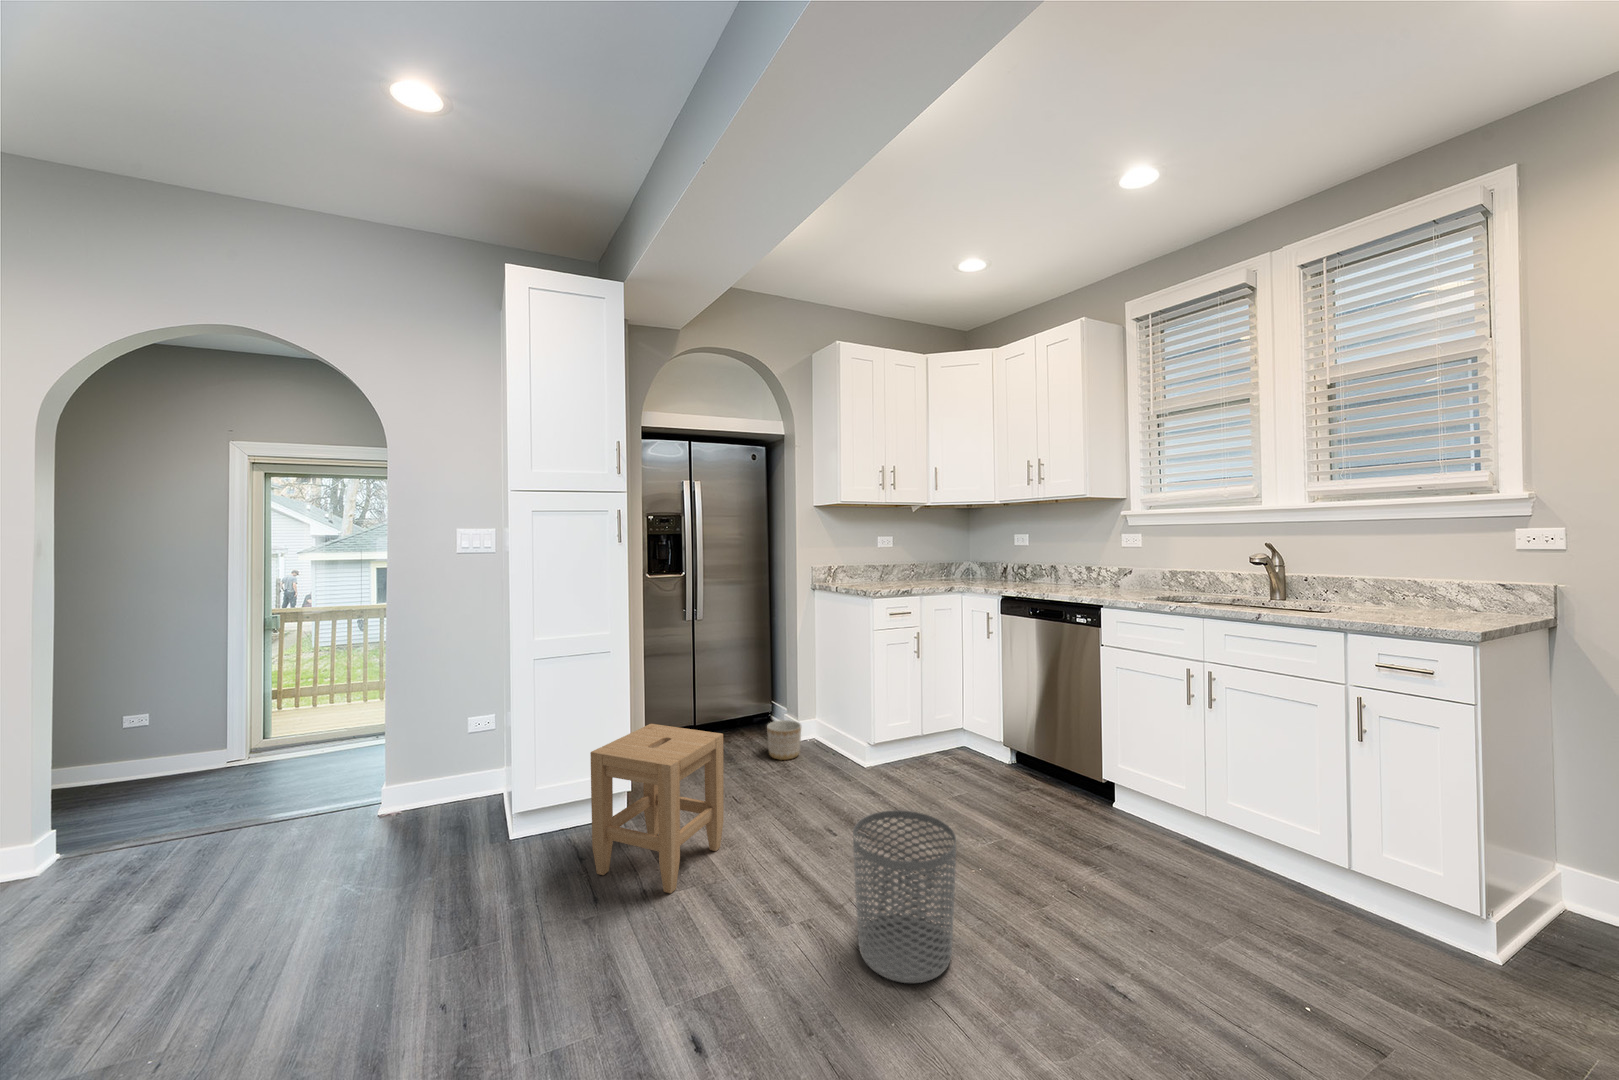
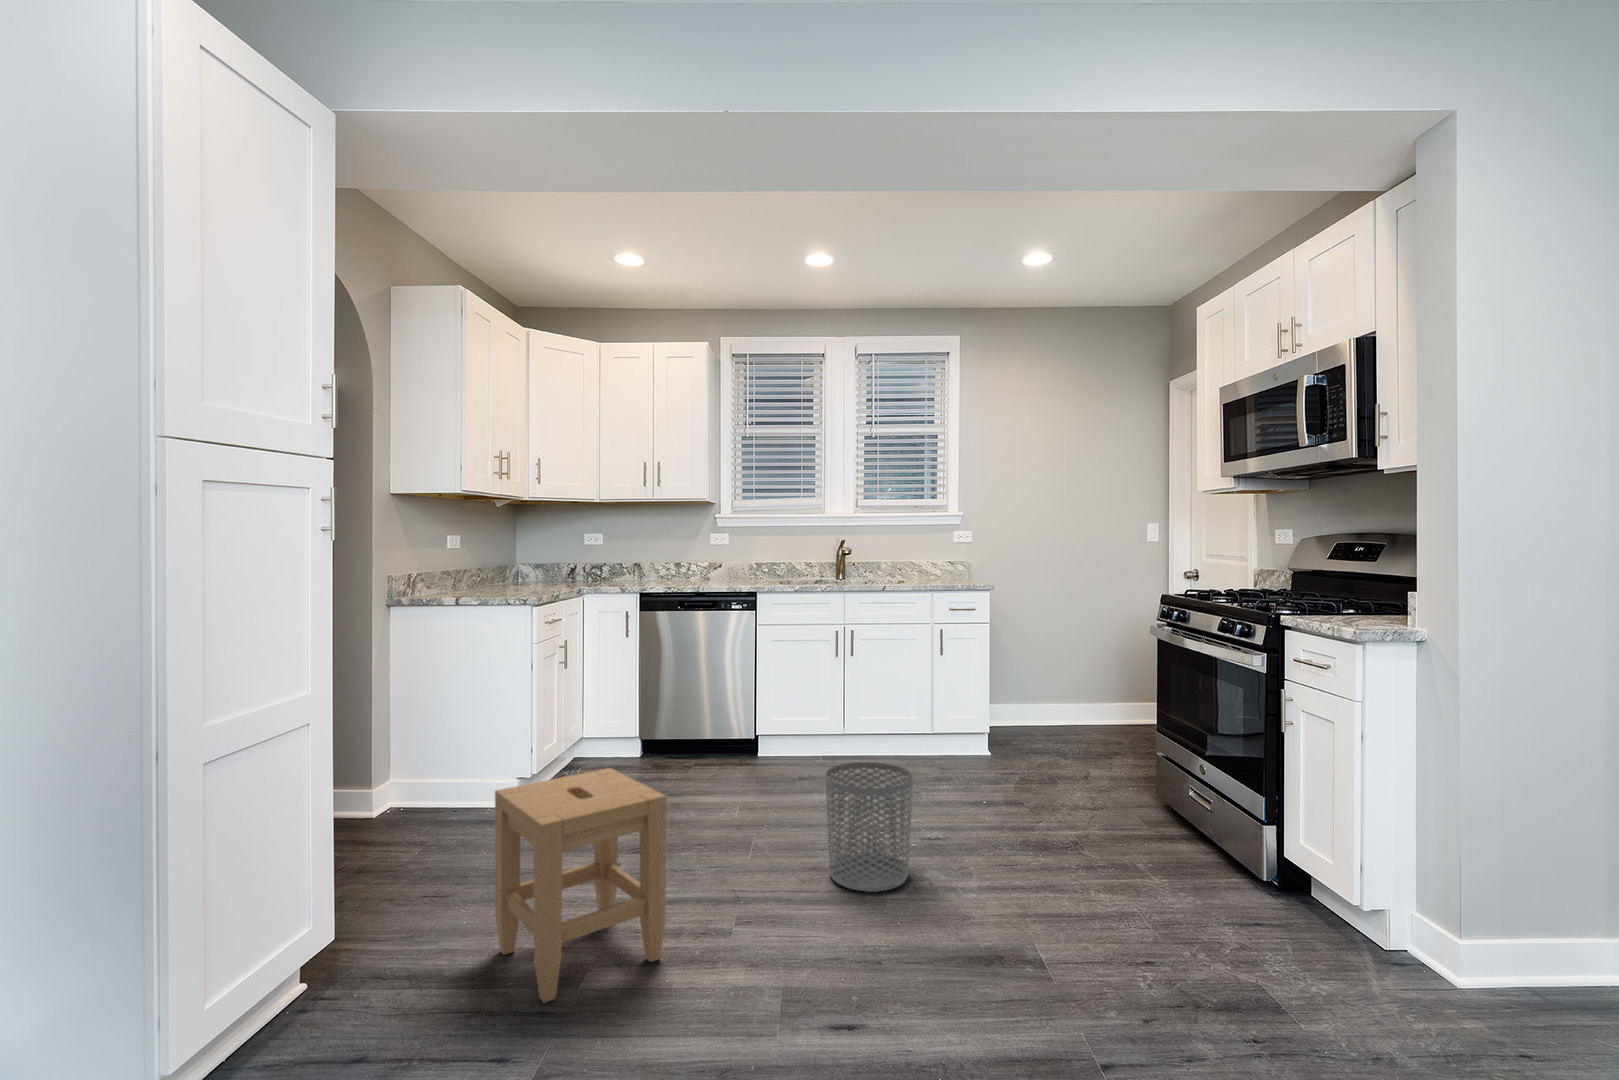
planter: present [767,720,801,760] -> none [425,786,480,843]

